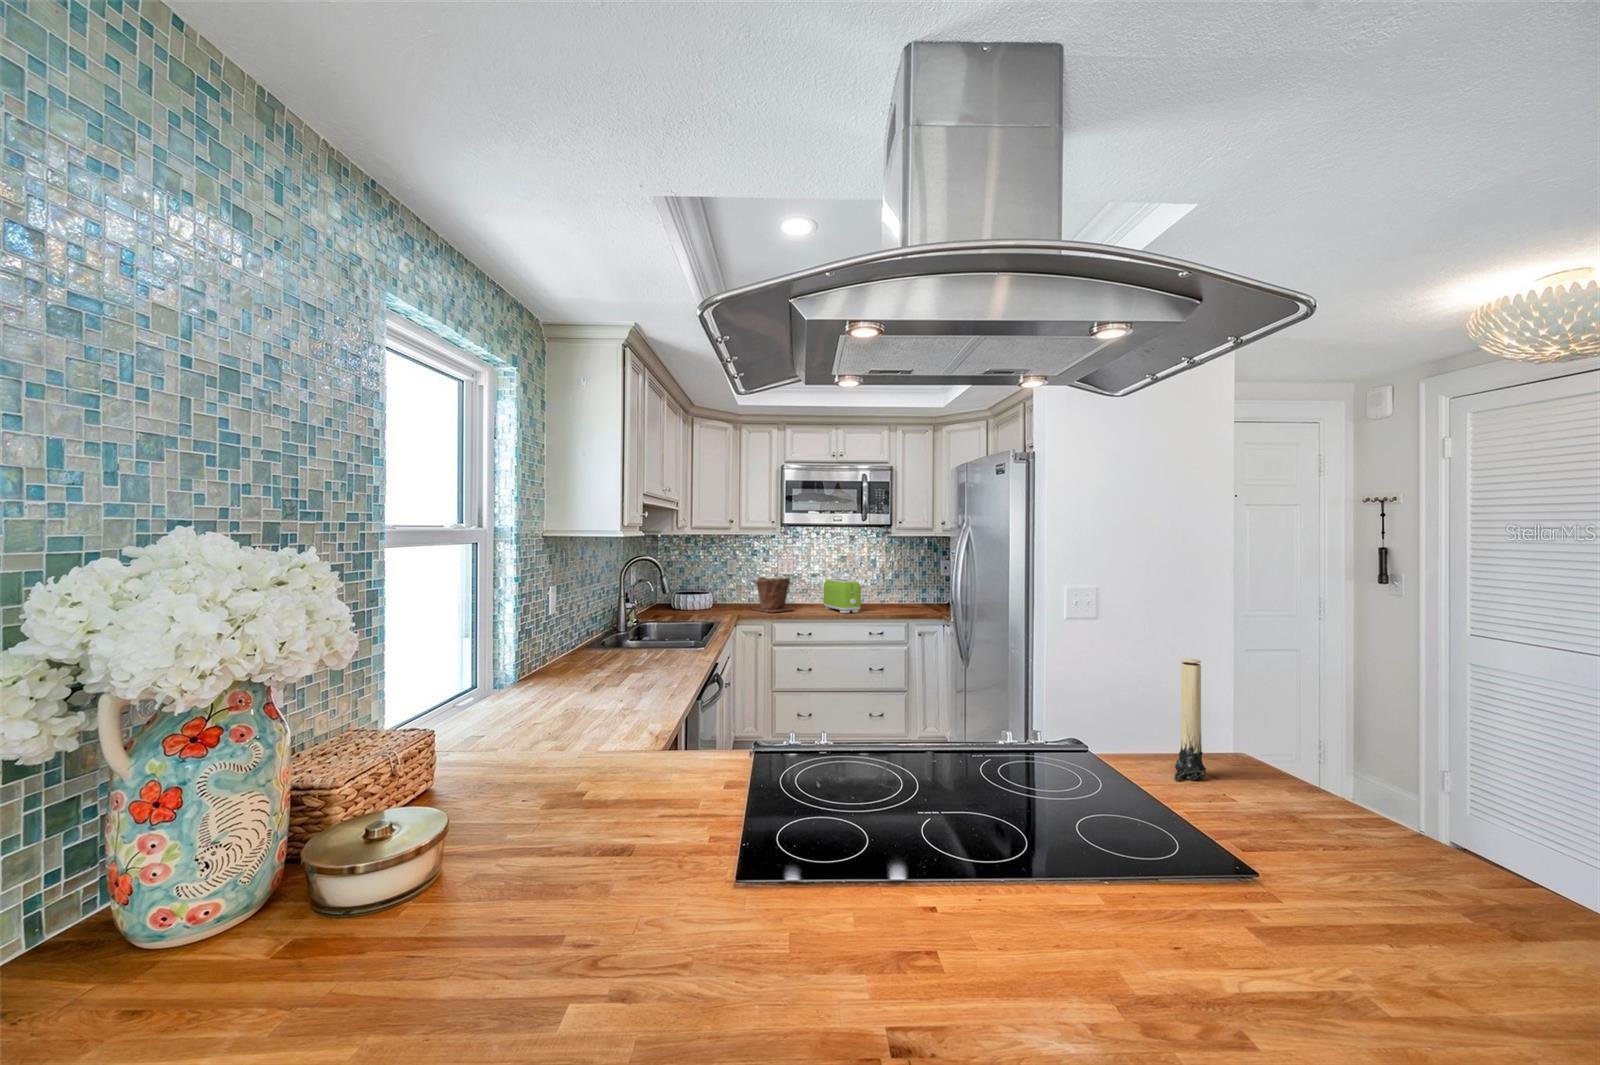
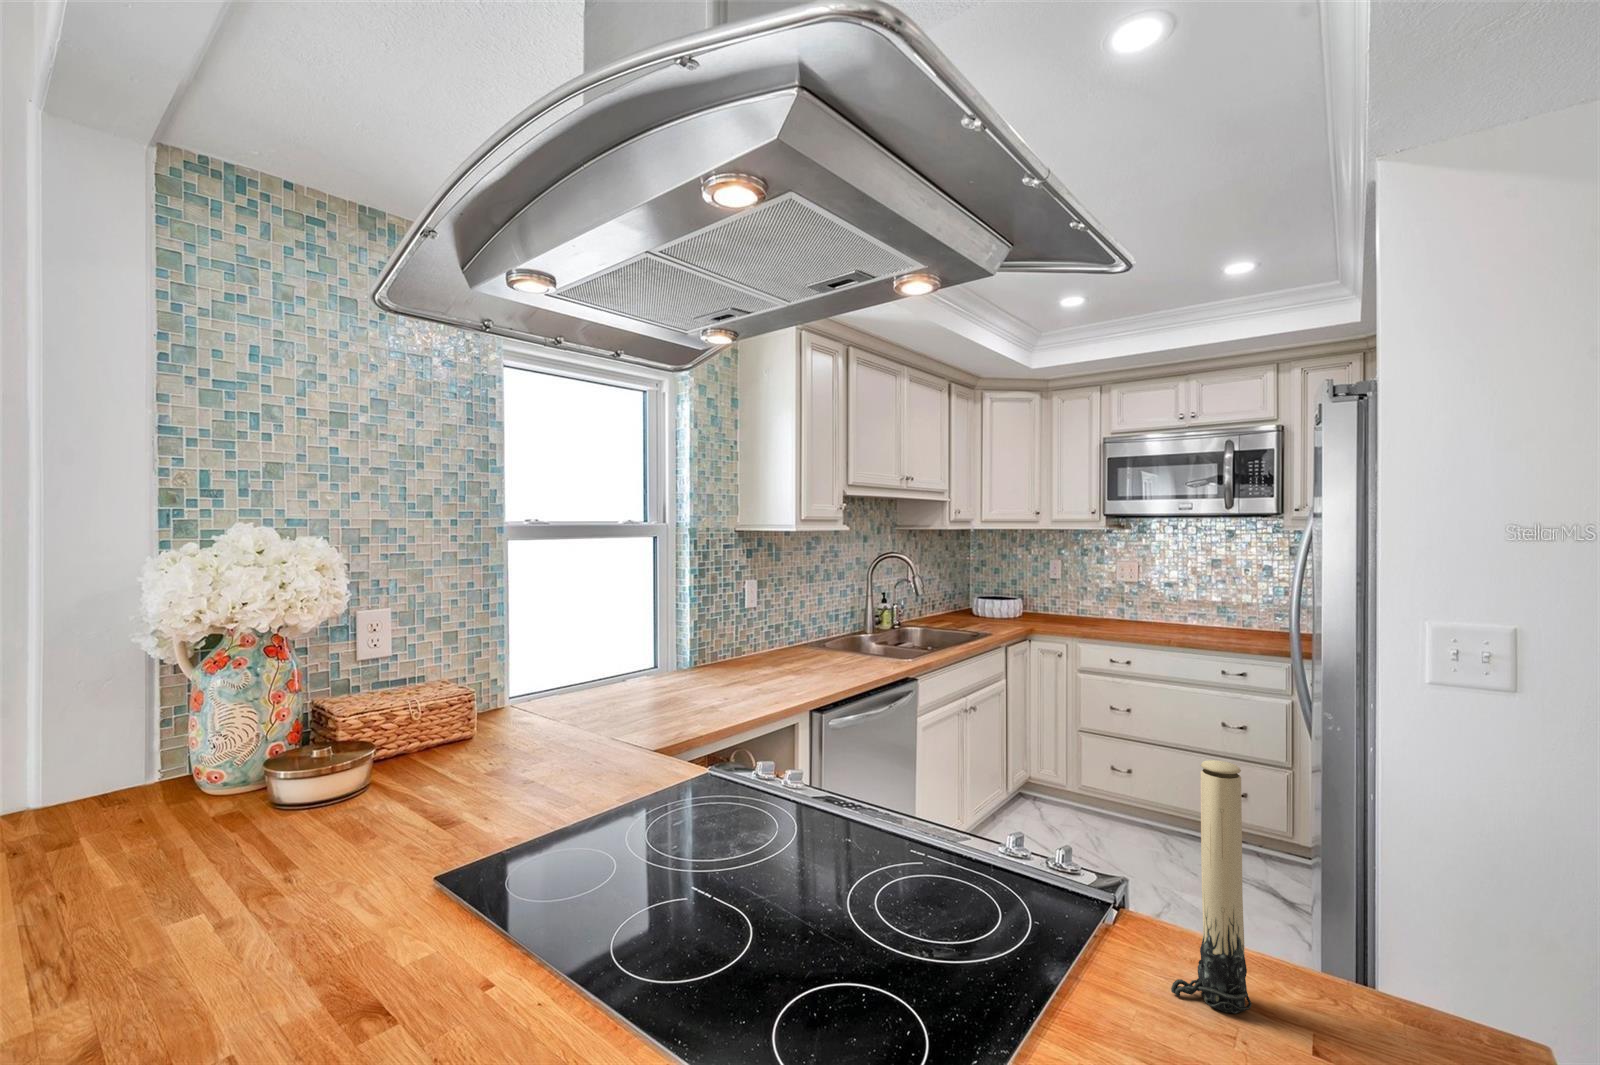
plant pot: present [754,577,793,612] -> none [1067,583,1126,629]
toaster: present [824,579,861,613] -> none [1176,590,1225,639]

